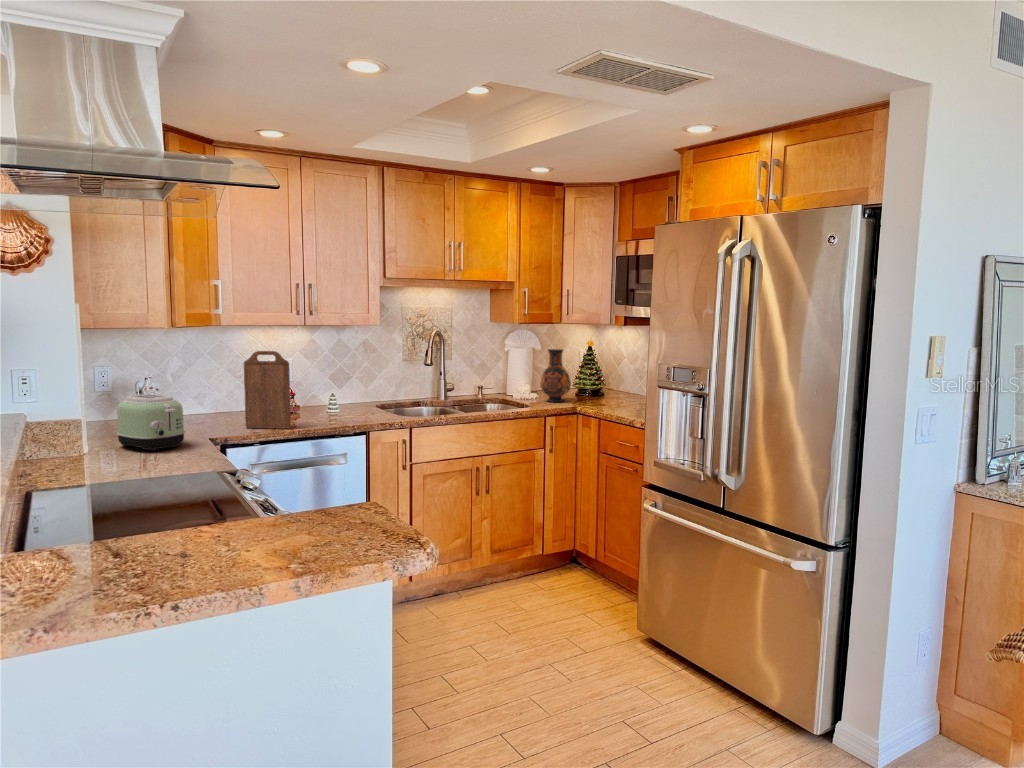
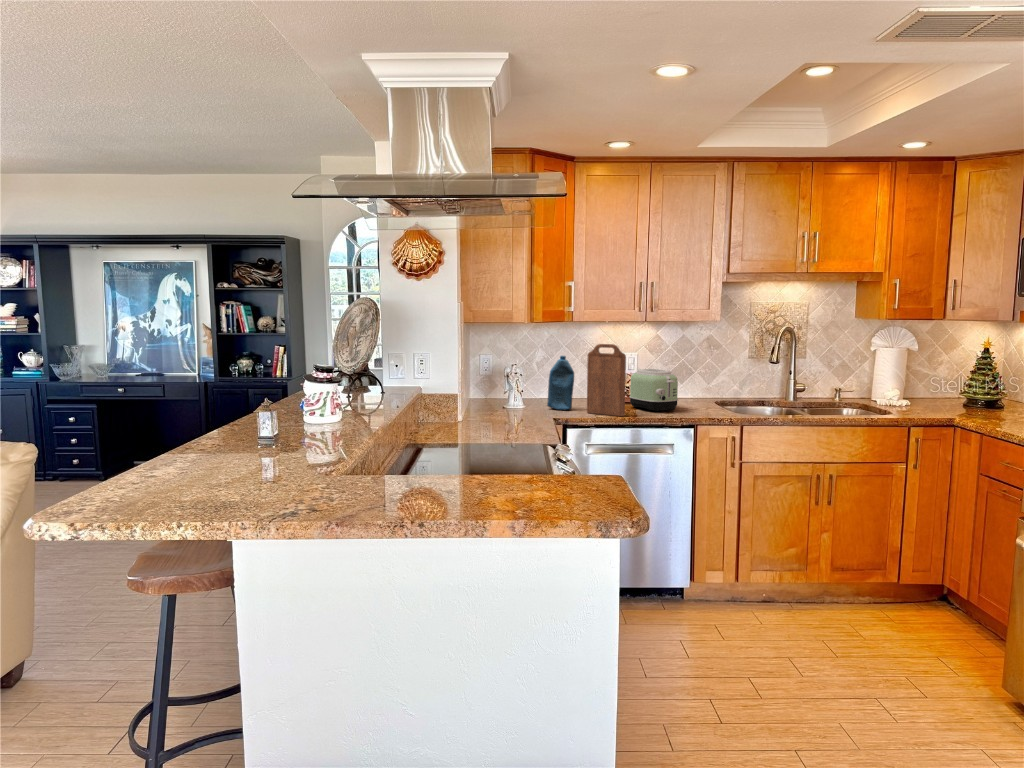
vase: present [540,349,571,402] -> none [911,350,952,412]
bottle: none [194,365,227,427] -> present [547,356,574,410]
toaster: present [117,394,185,451] -> present [629,369,678,411]

